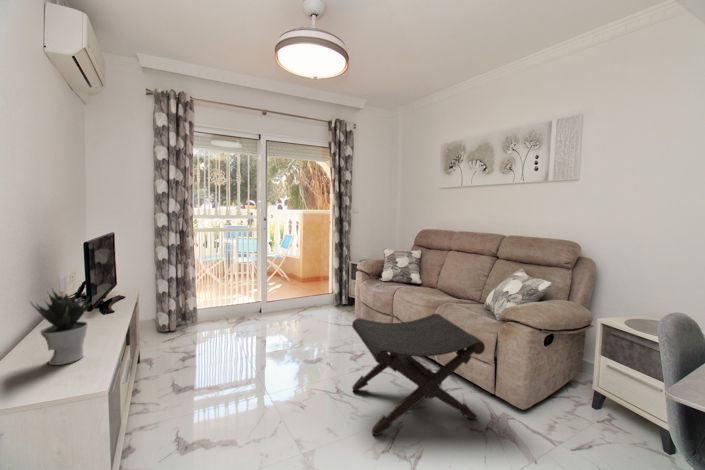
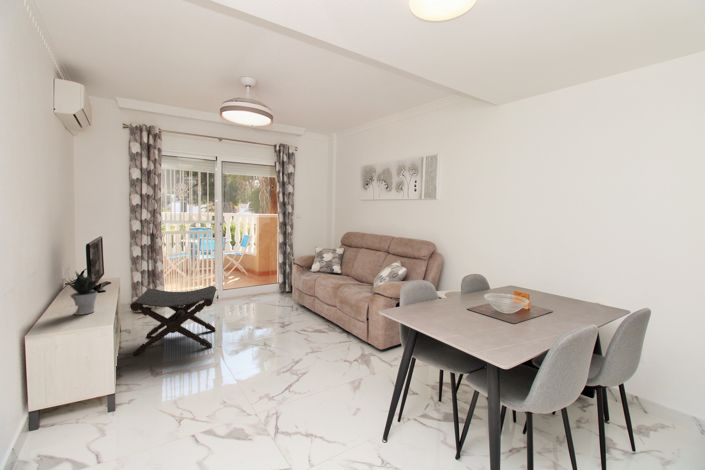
footstool: present [352,314,485,435] -> present [130,286,216,355]

